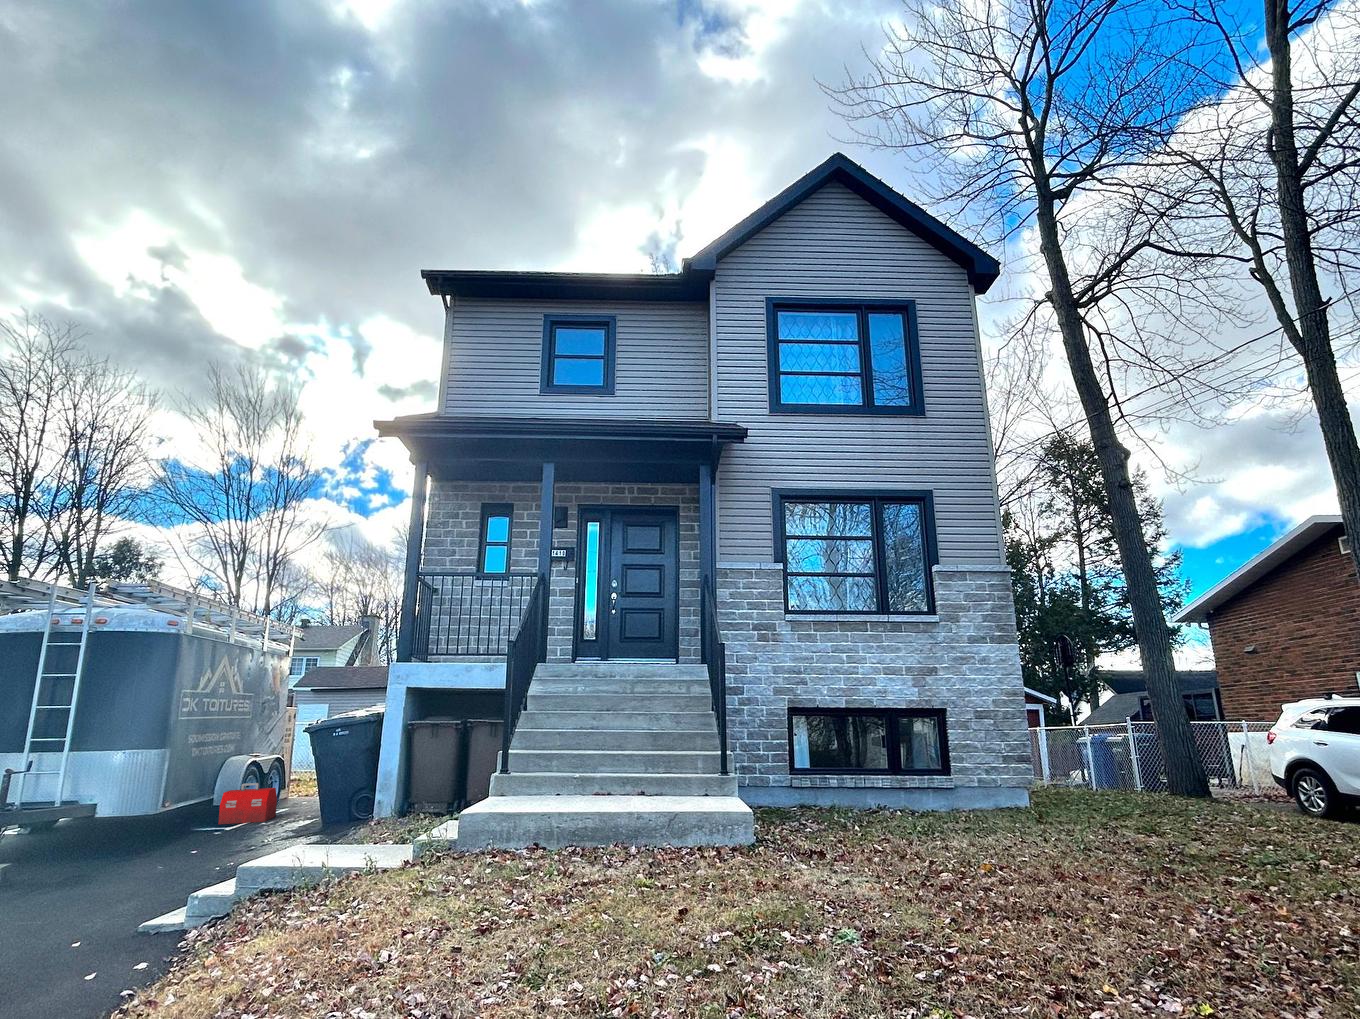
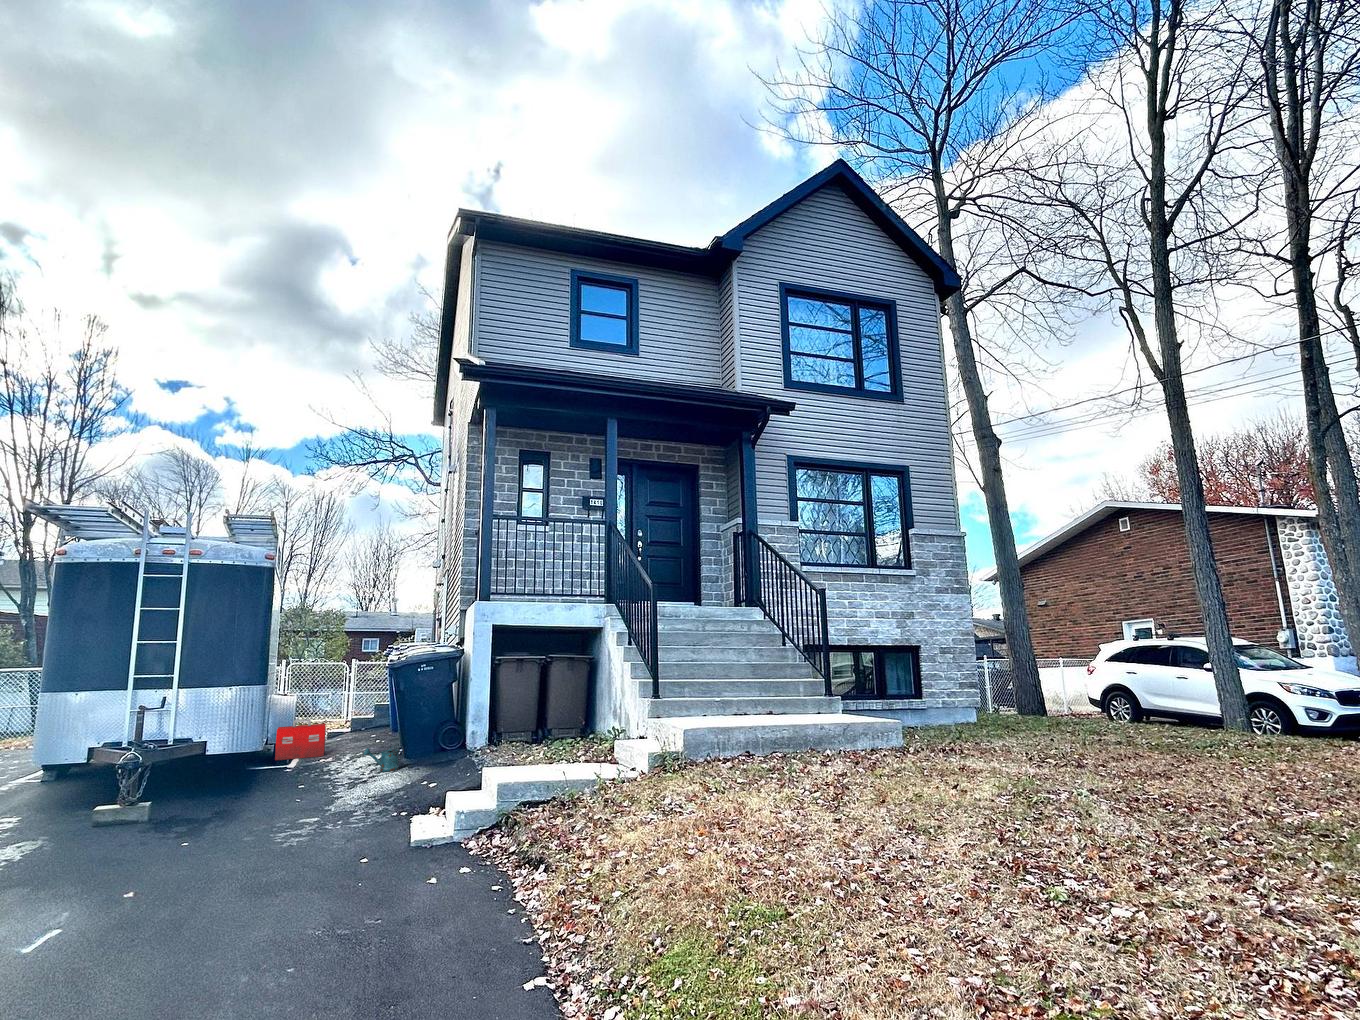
watering can: none [265,813,309,842] -> present [364,745,404,772]

